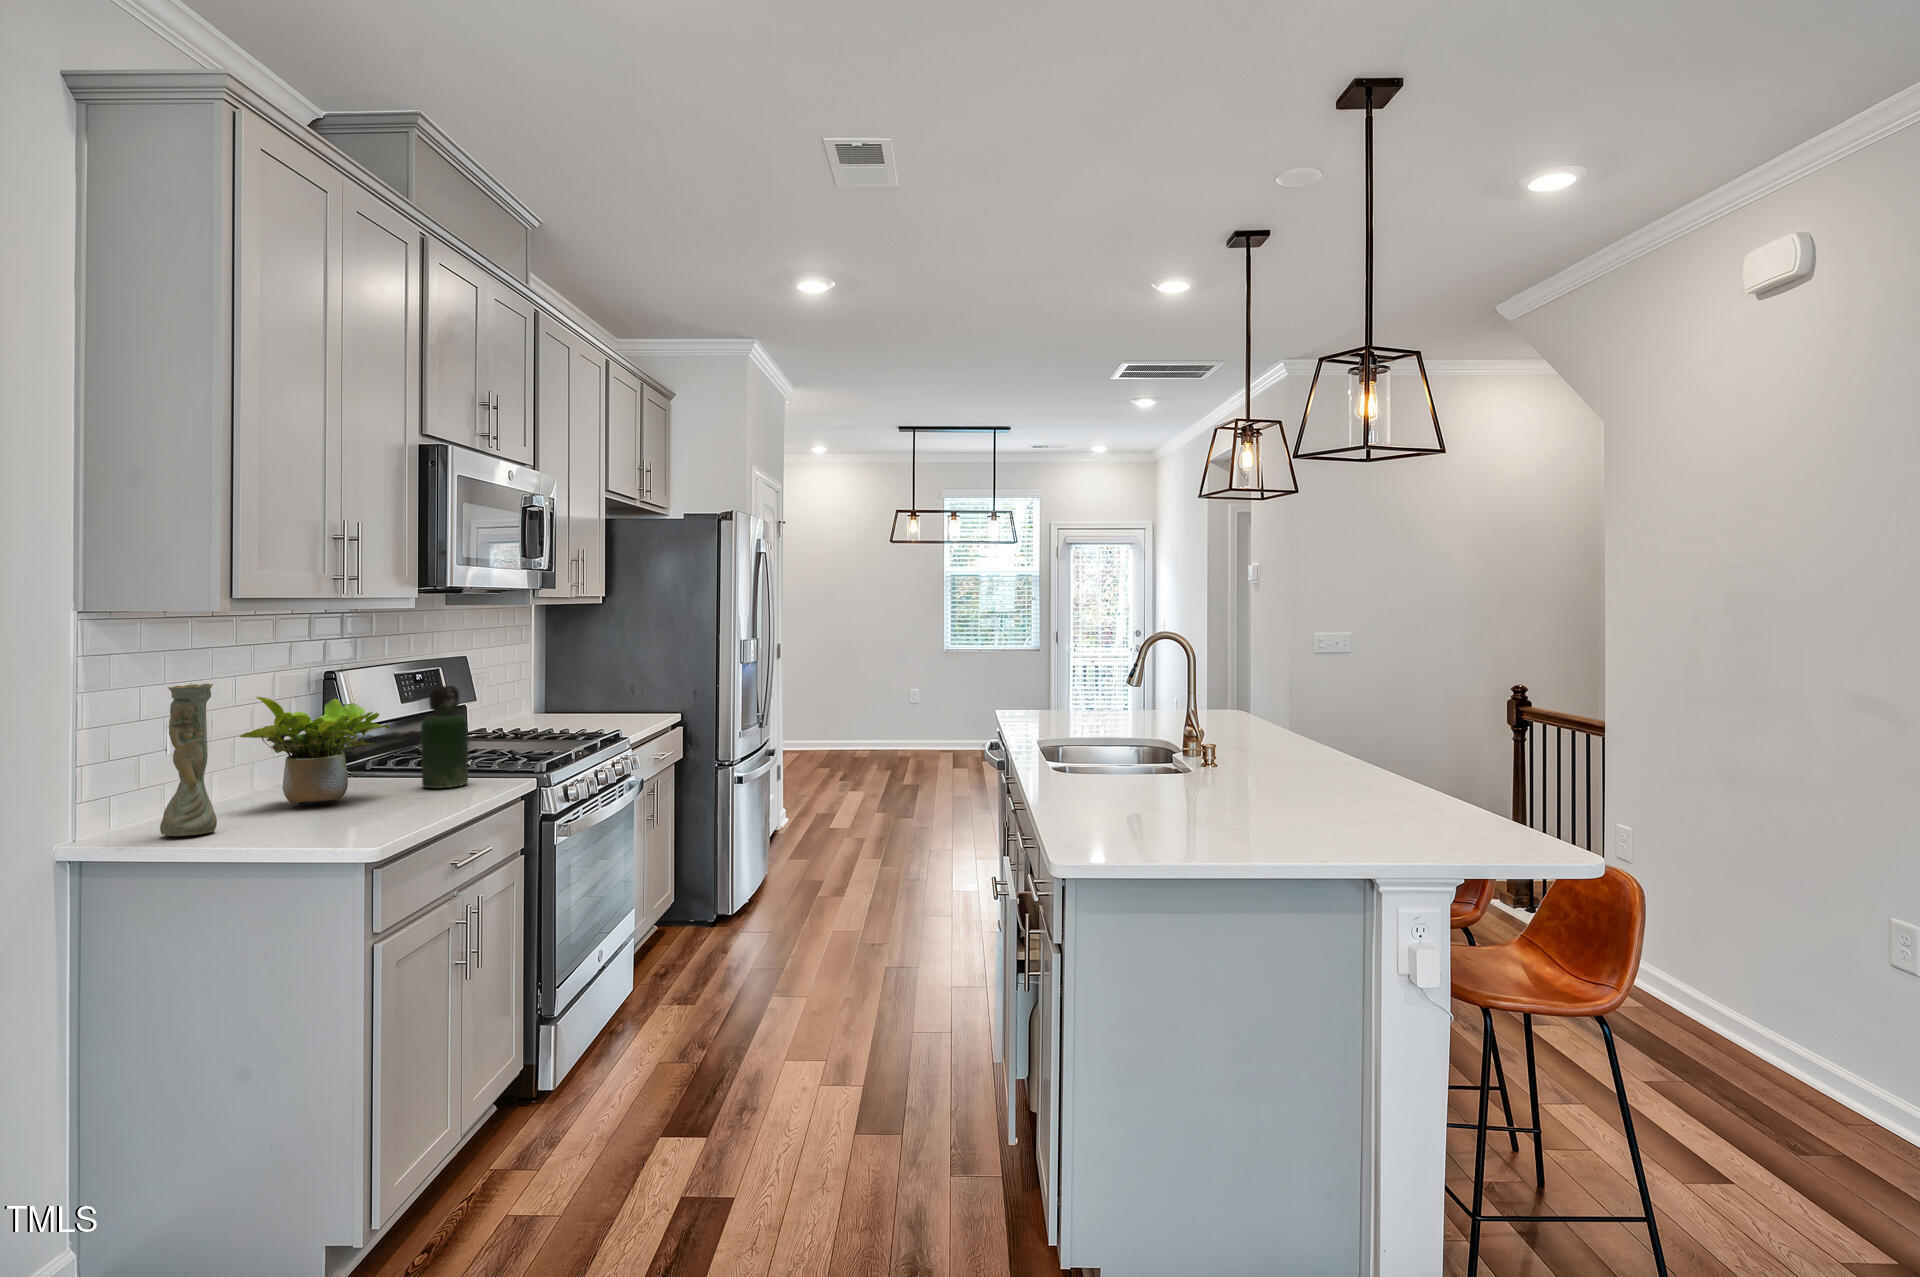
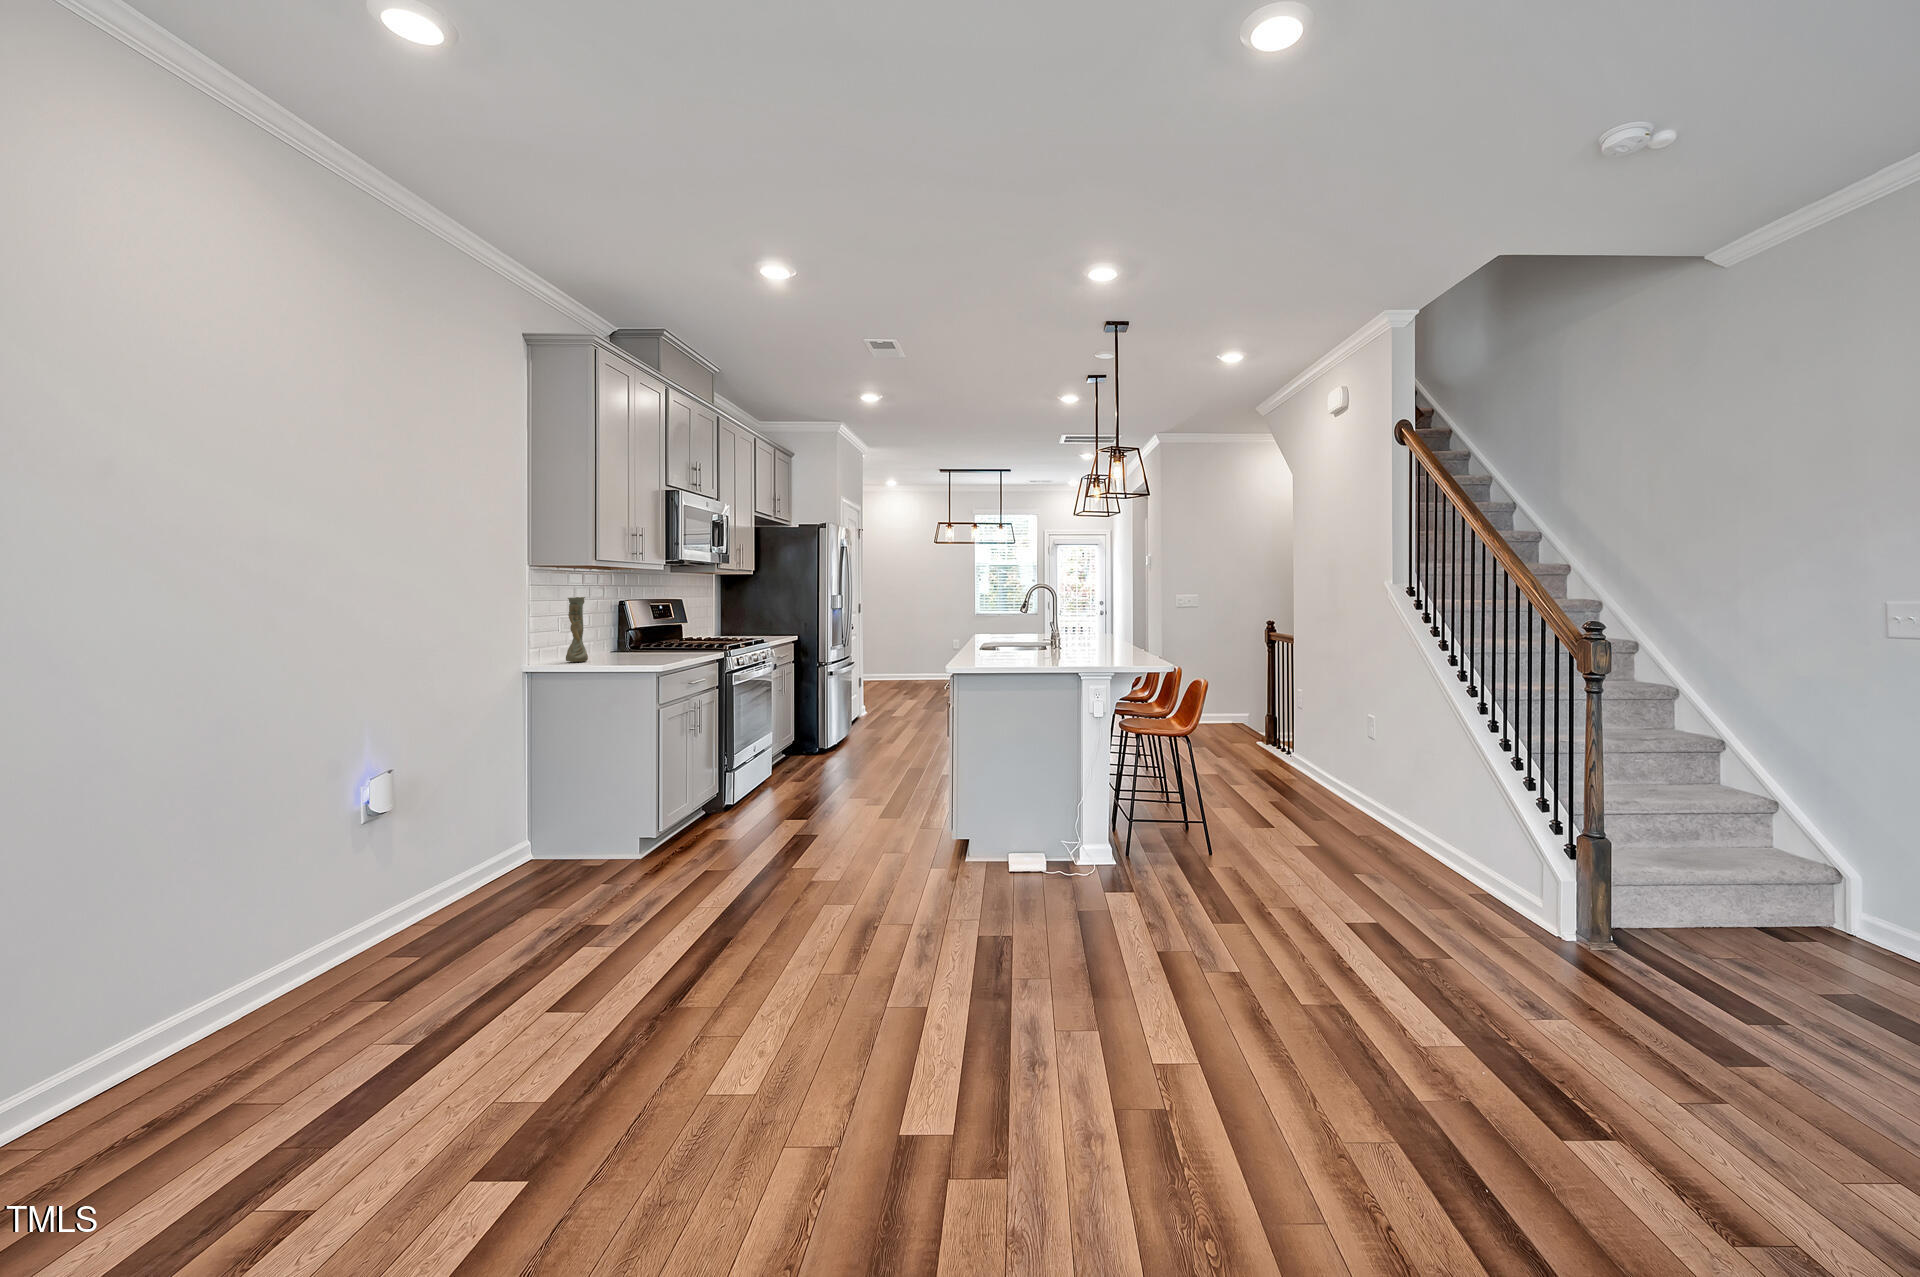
bottle: present [421,686,468,788] -> none [669,605,690,653]
potted plant: present [240,697,390,804] -> none [592,606,656,656]

